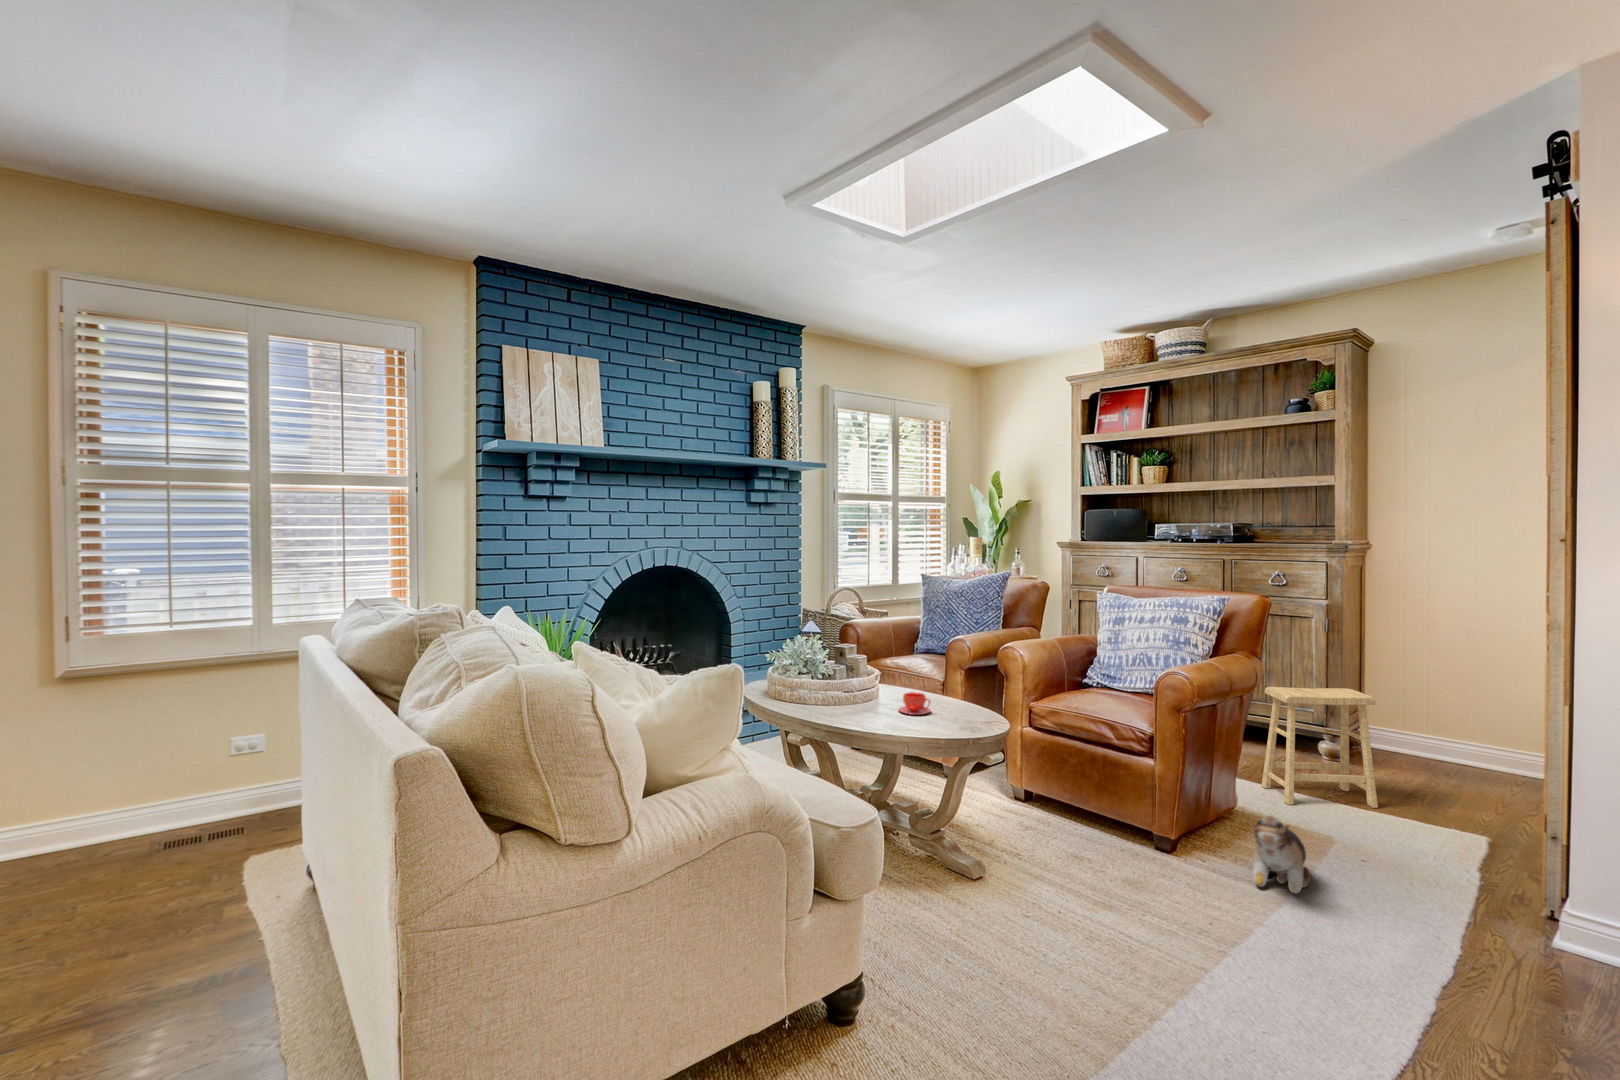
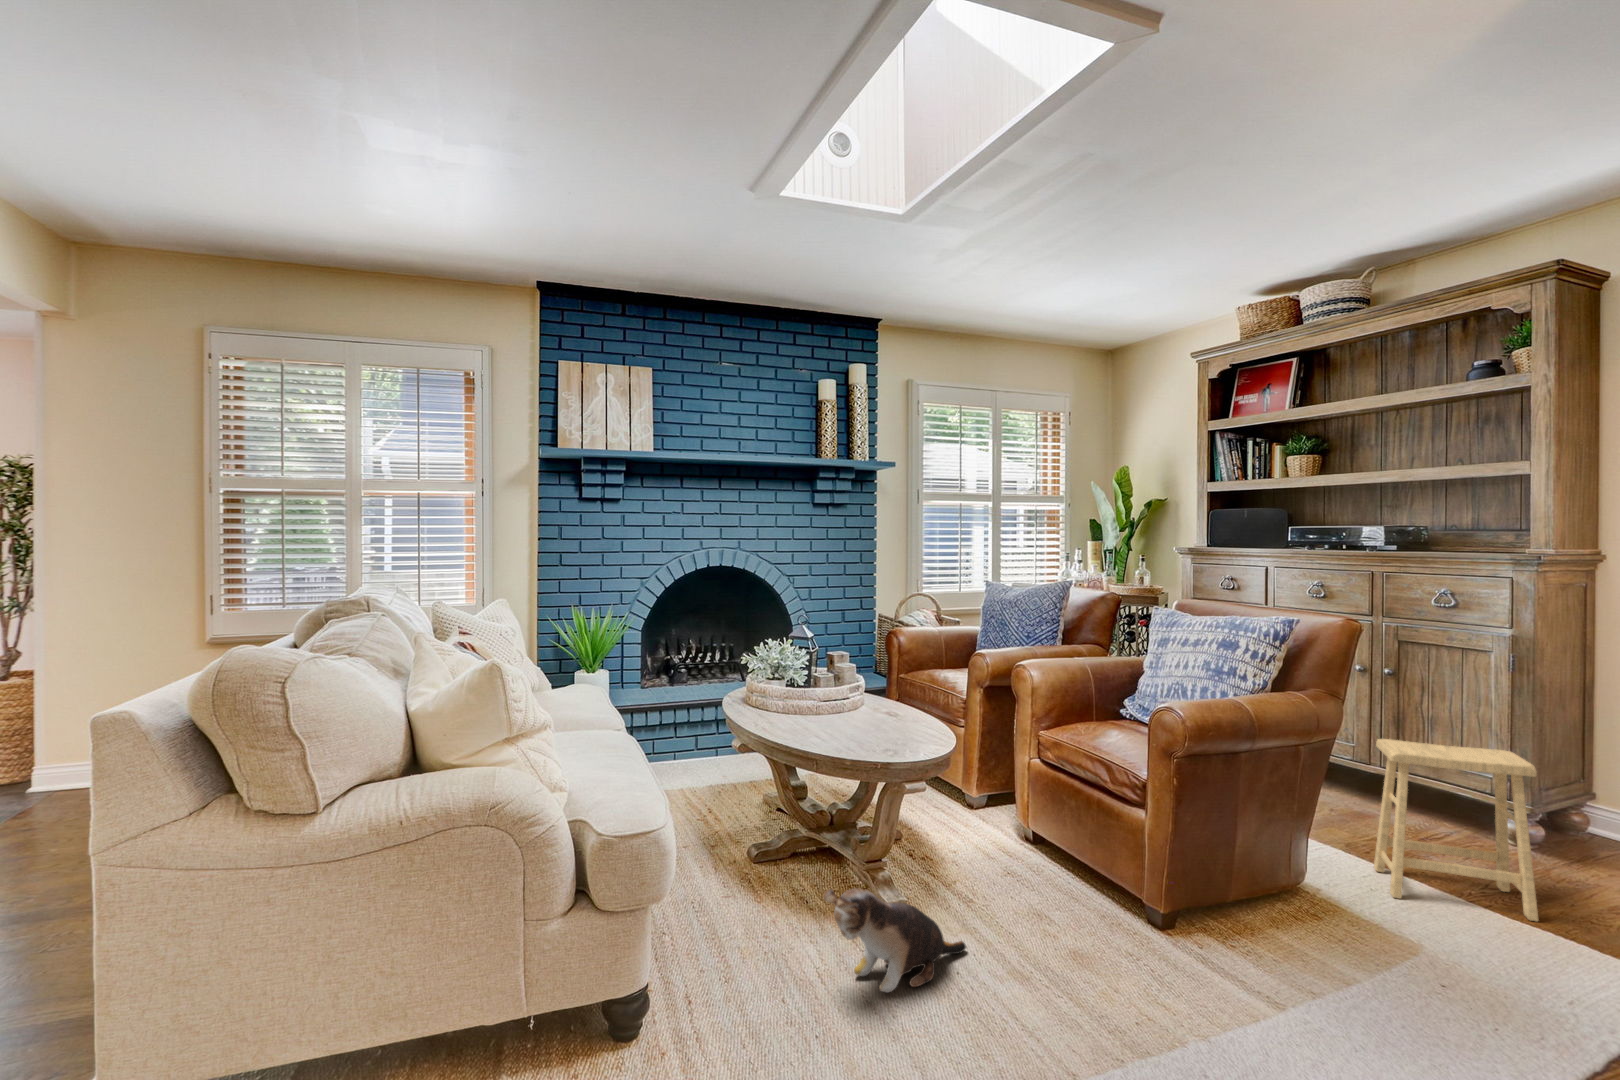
teacup: present [899,692,931,715] -> none [834,708,870,734]
plush toy: present [1249,816,1311,893] -> present [824,888,966,992]

